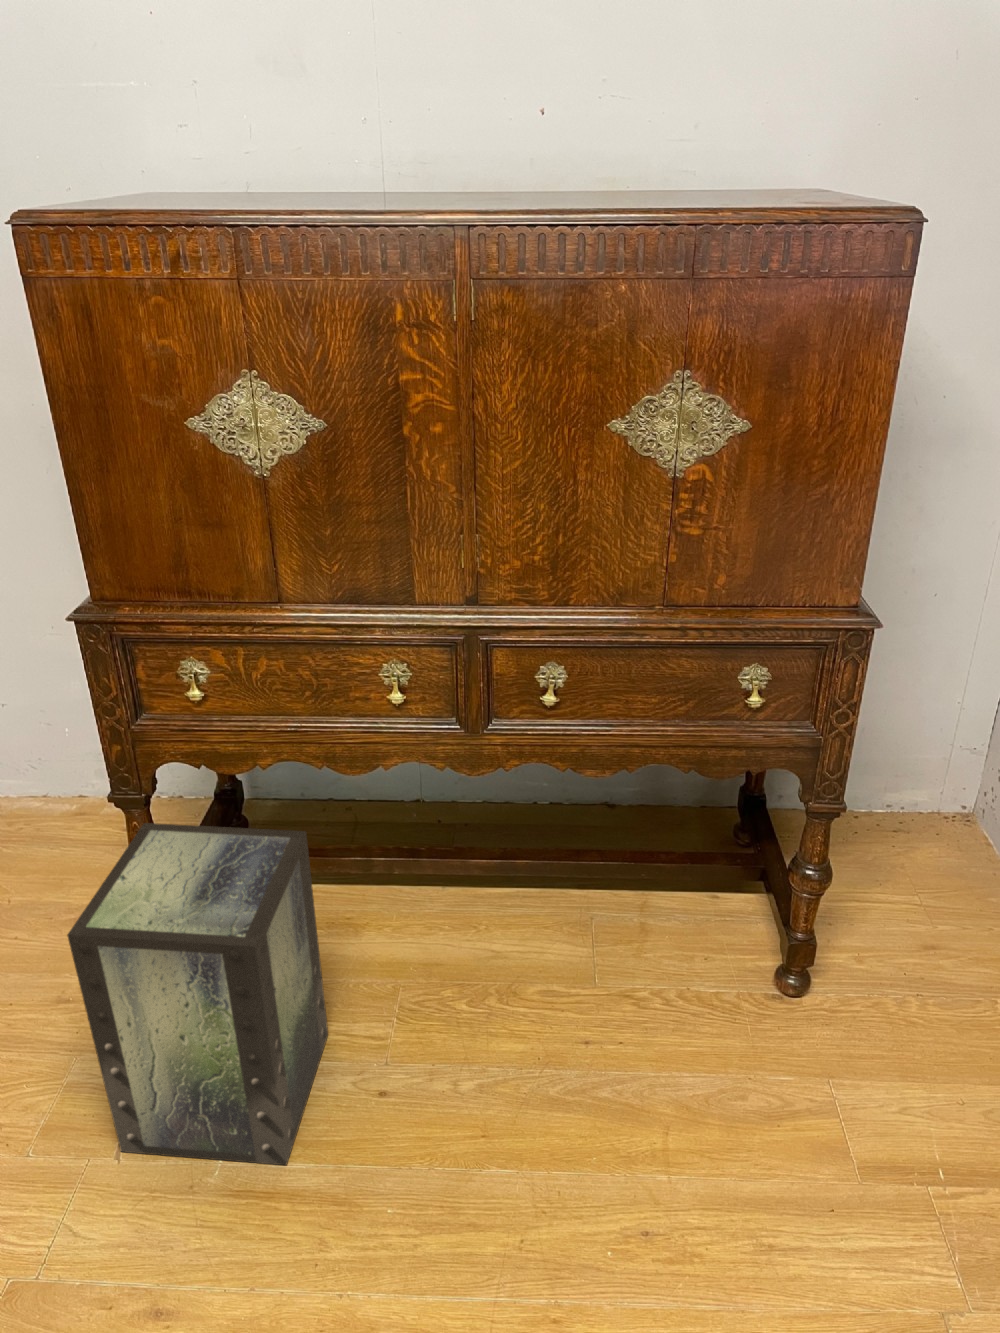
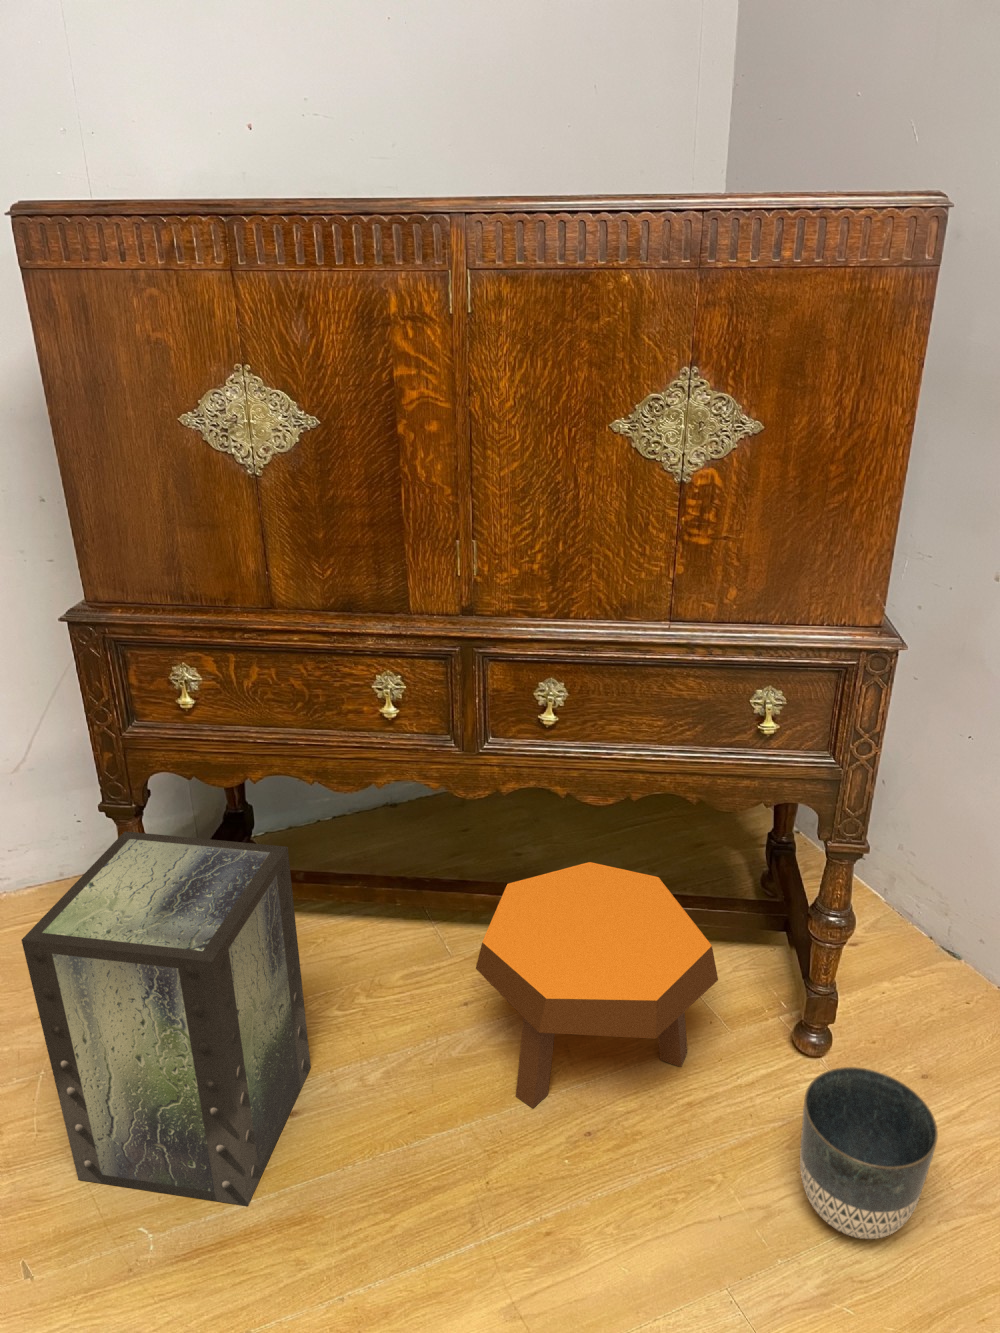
footstool: none [483,827,709,1060] -> present [476,862,718,1108]
planter: none [792,1007,914,1157] -> present [800,1067,938,1239]

